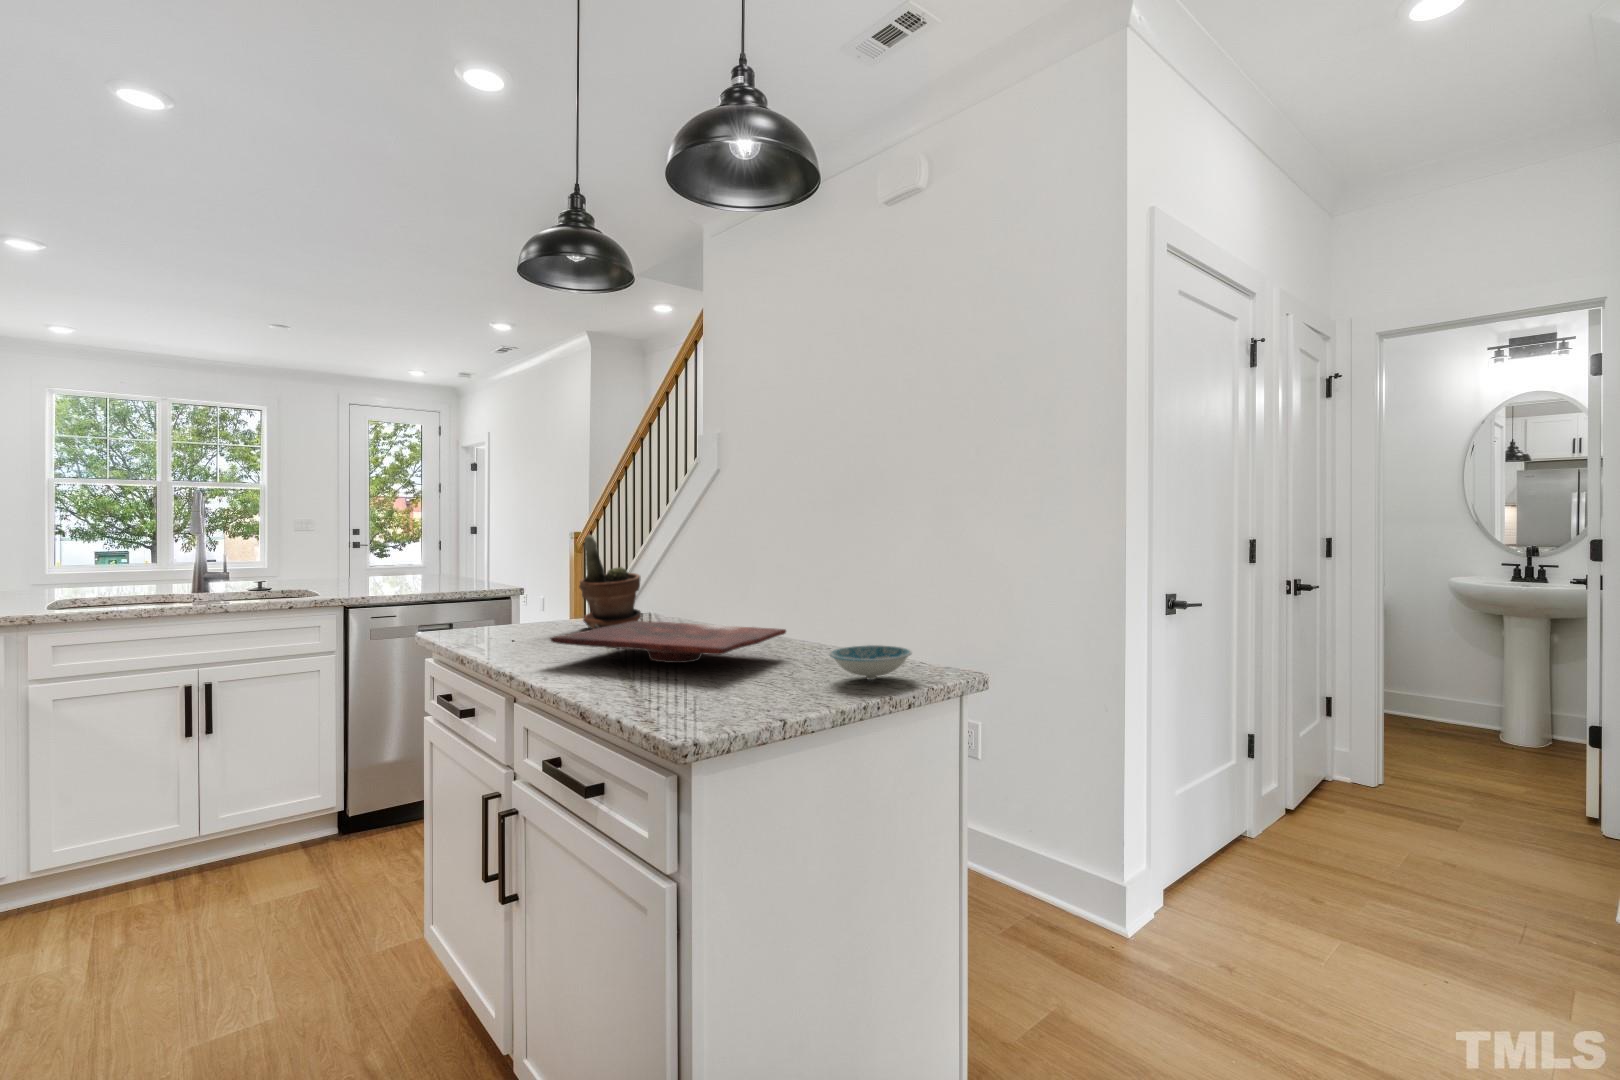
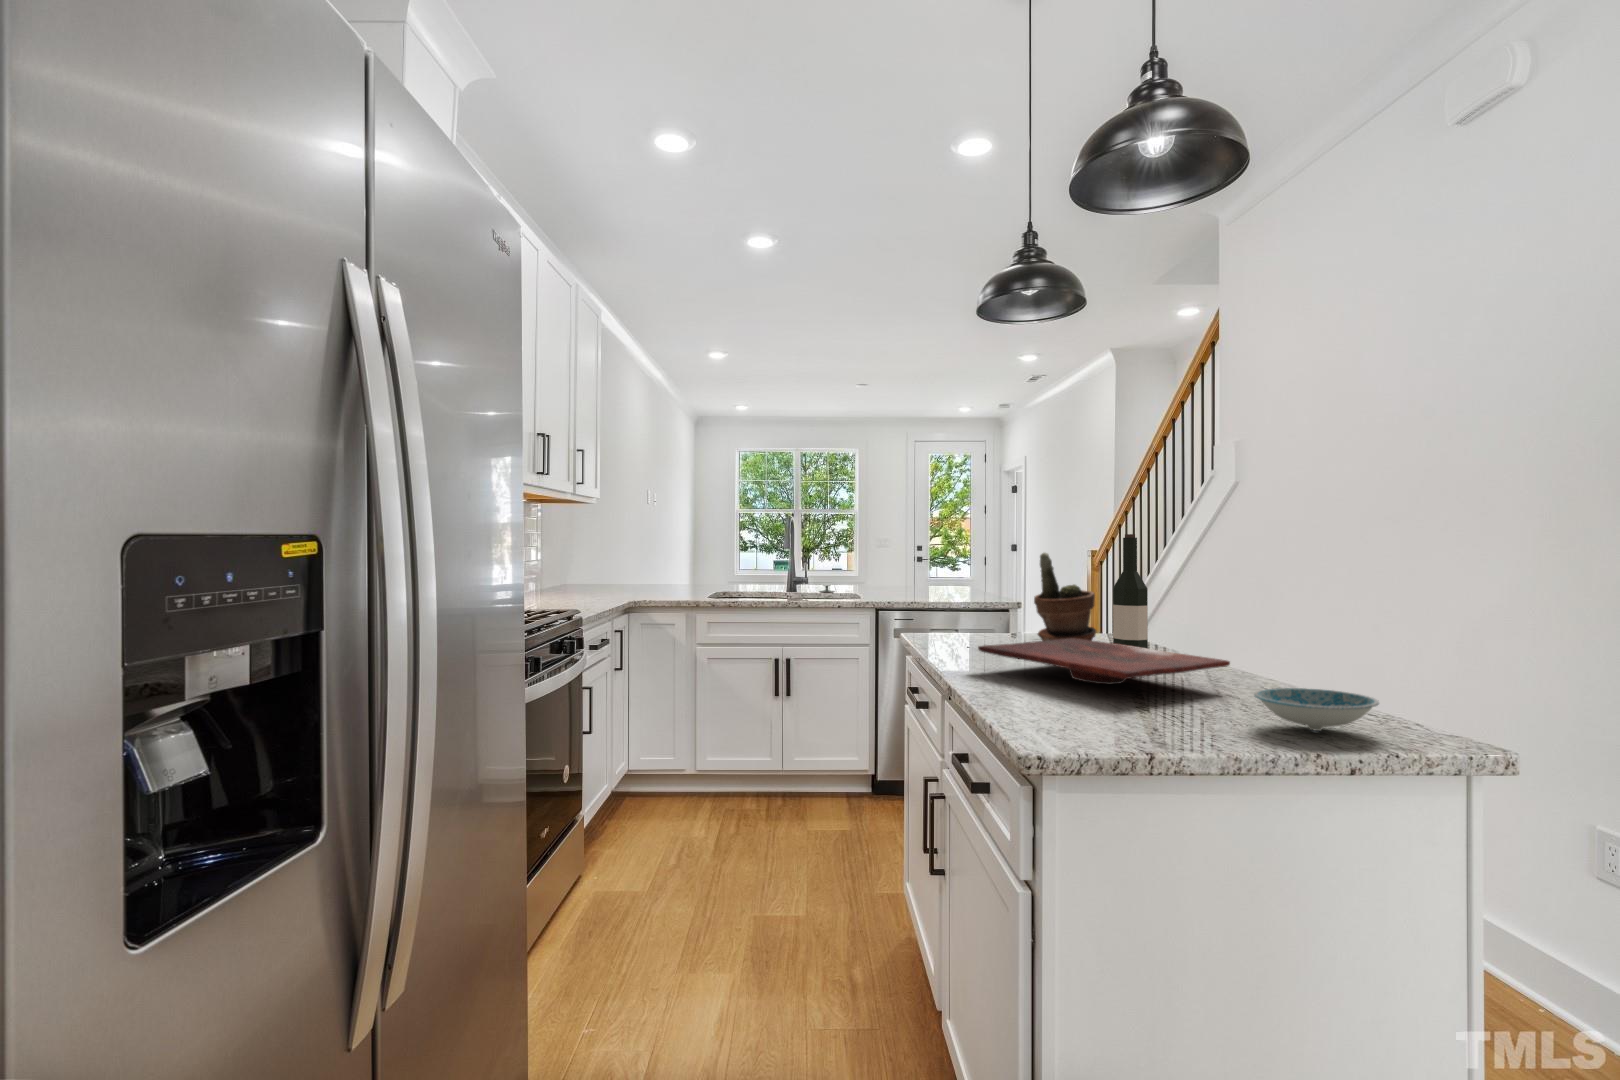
wine bottle: none [663,517,696,635] -> present [1113,534,1148,649]

